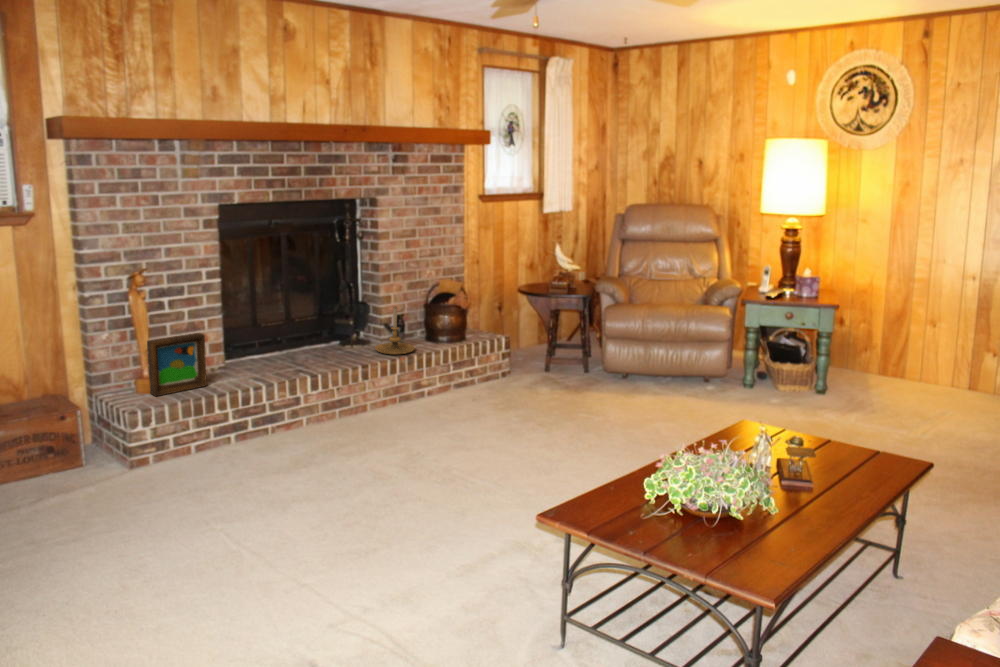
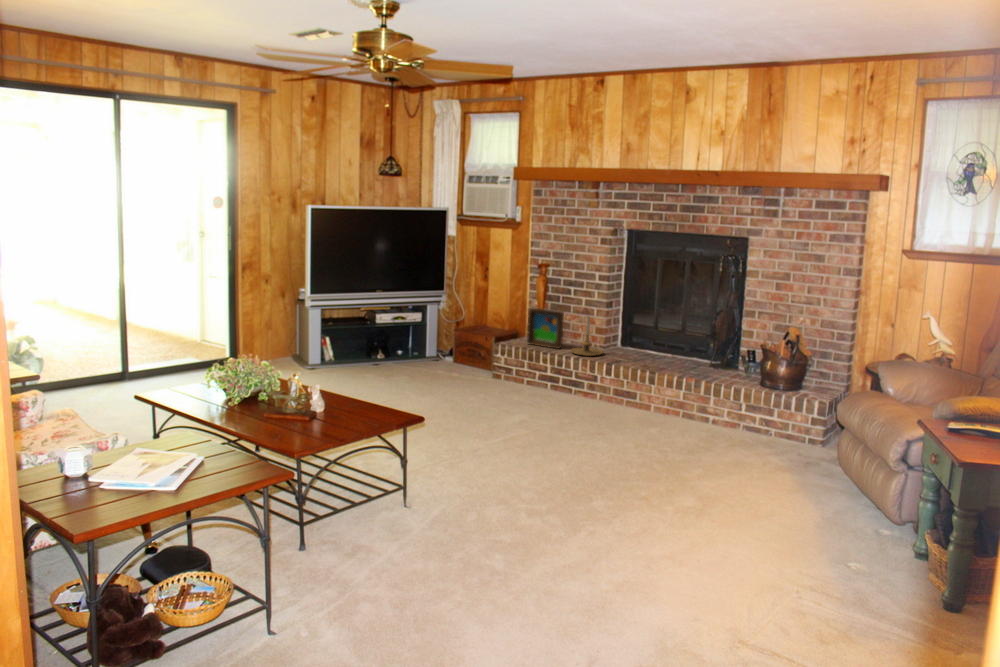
candle holder: present [375,307,415,354] -> present [570,316,603,356]

